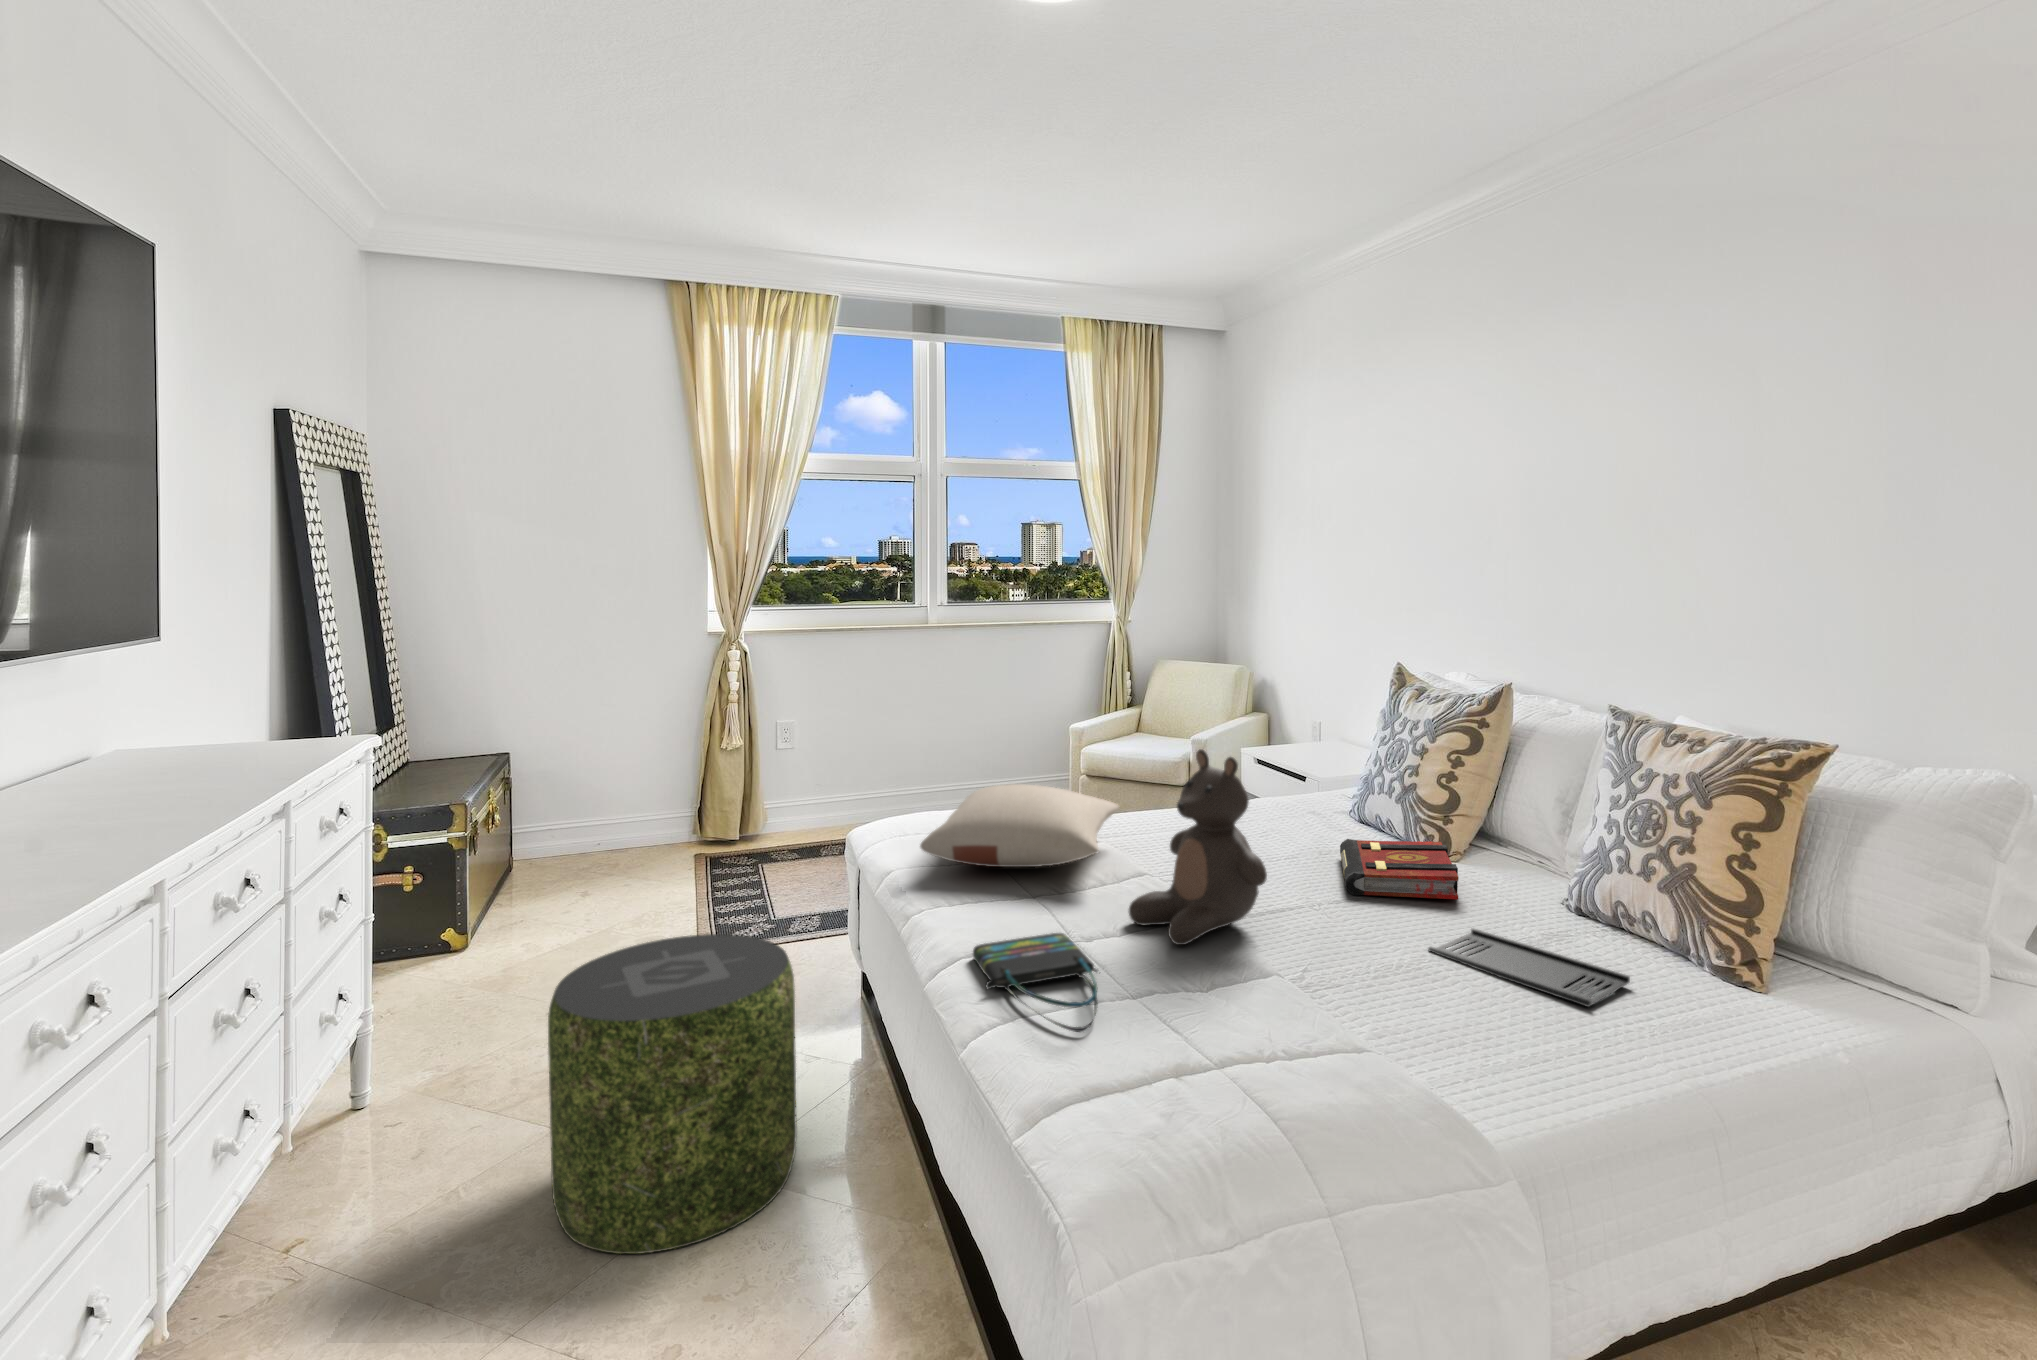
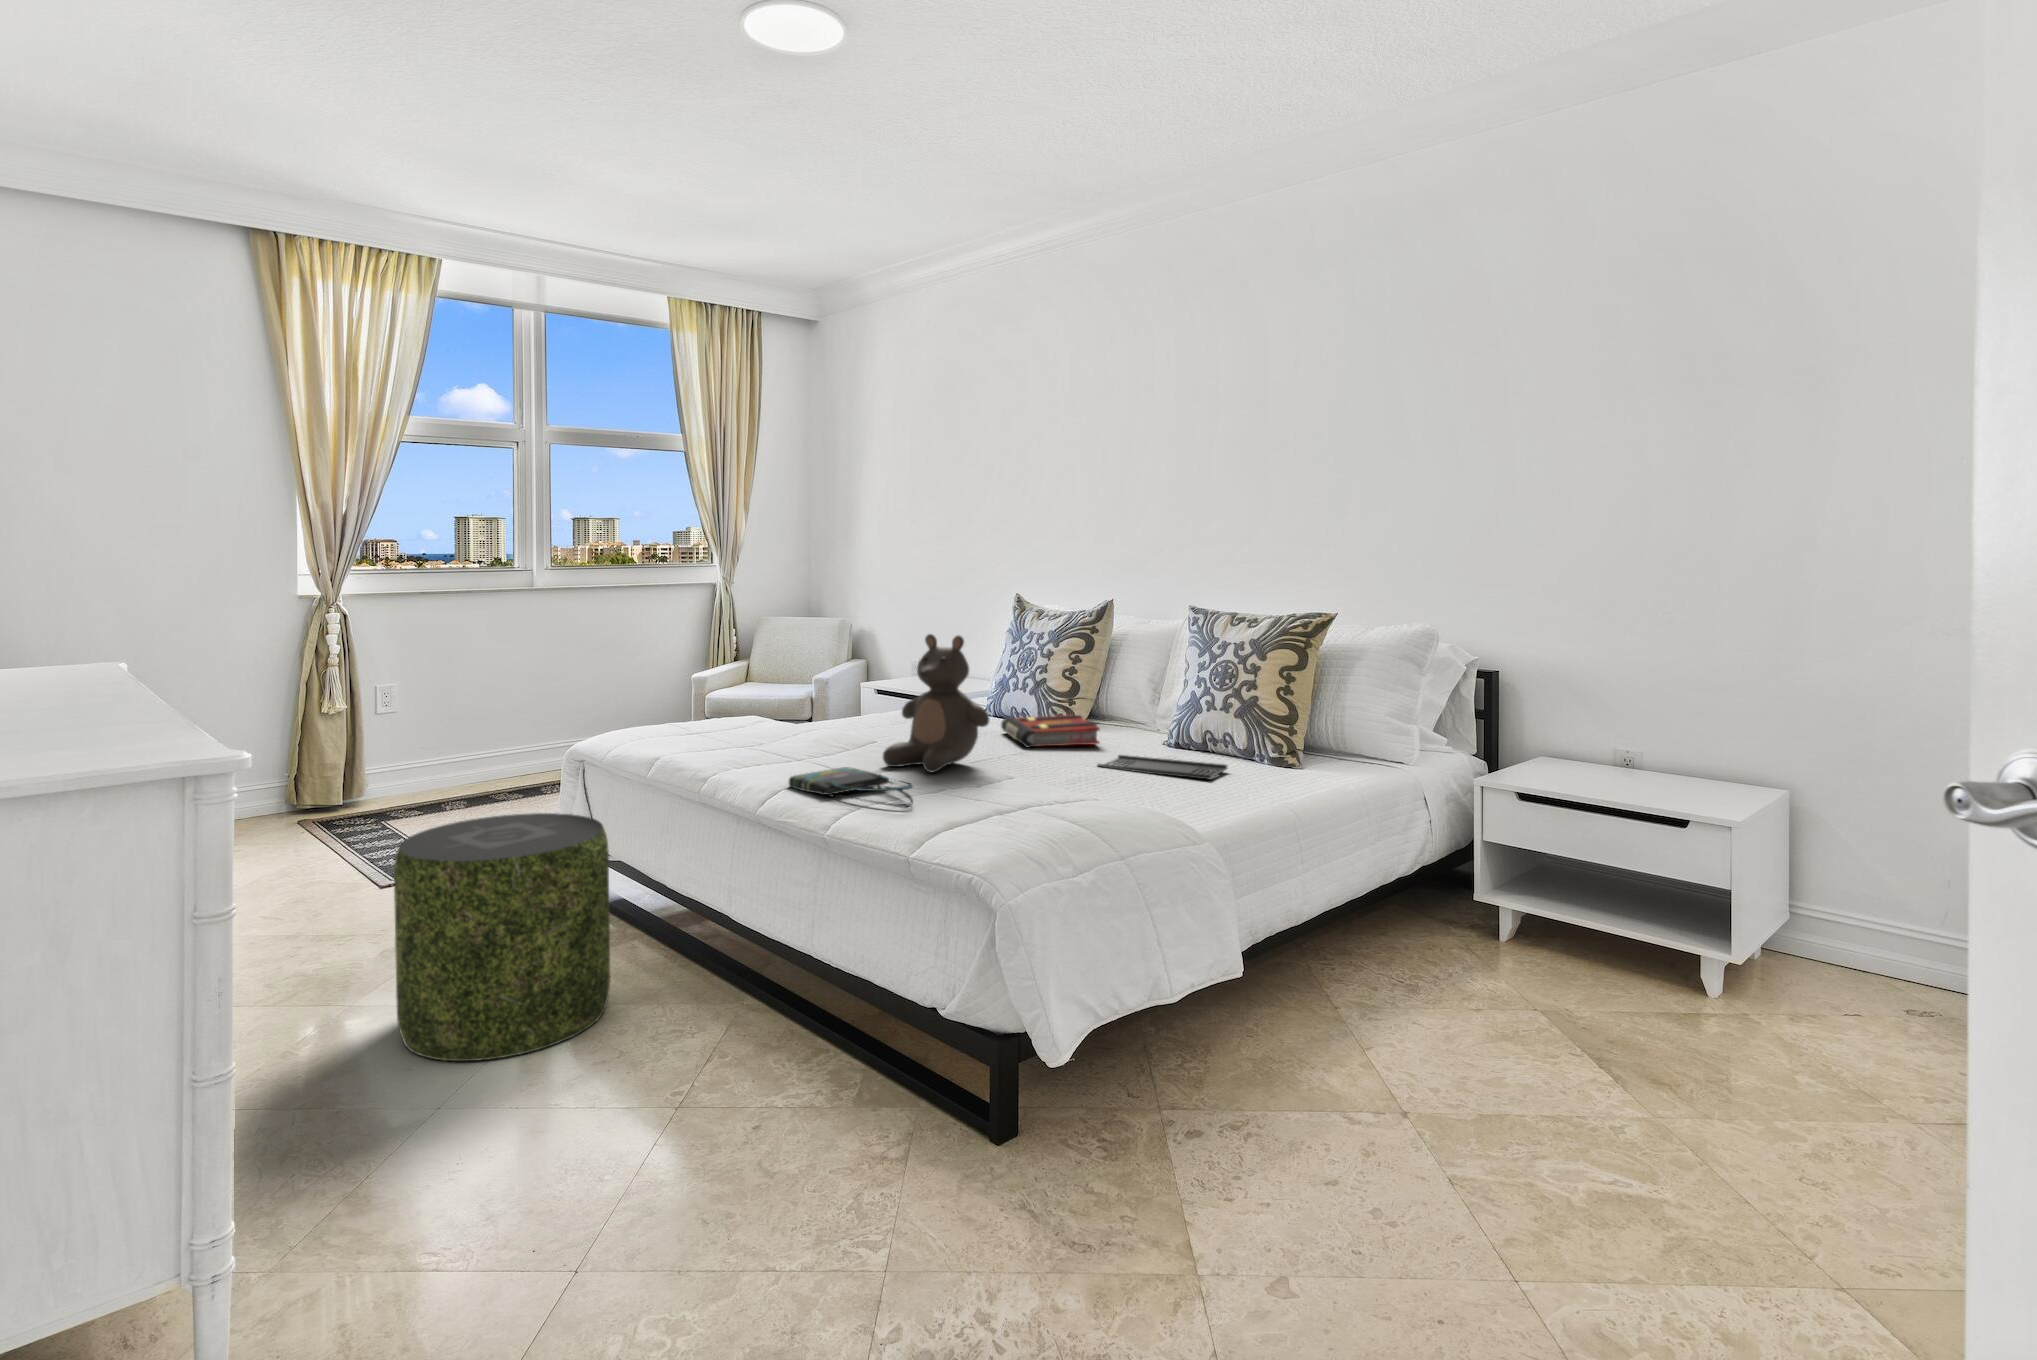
pillow: present [920,784,1119,867] -> none [693,684,843,746]

